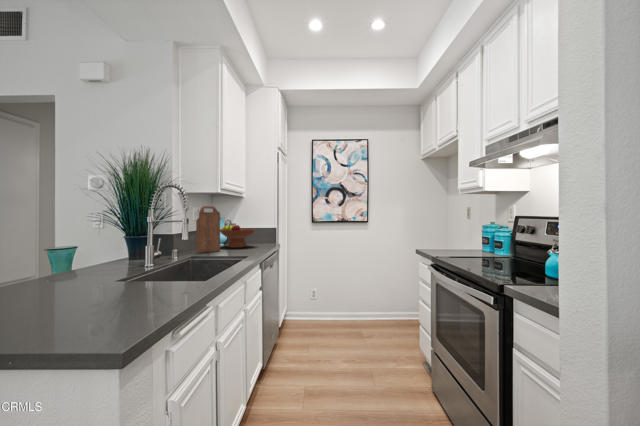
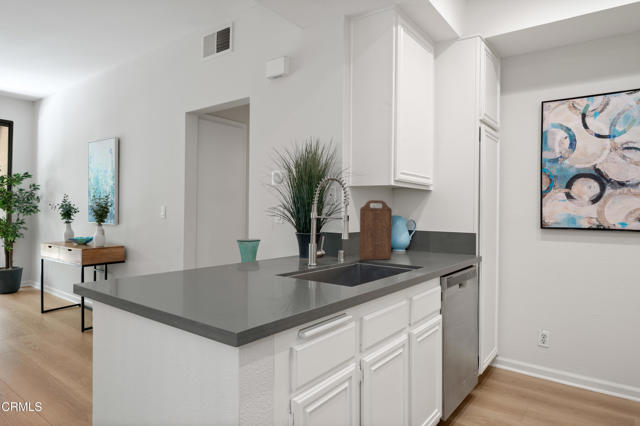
fruit bowl: present [220,223,255,248] -> none [394,223,445,257]

